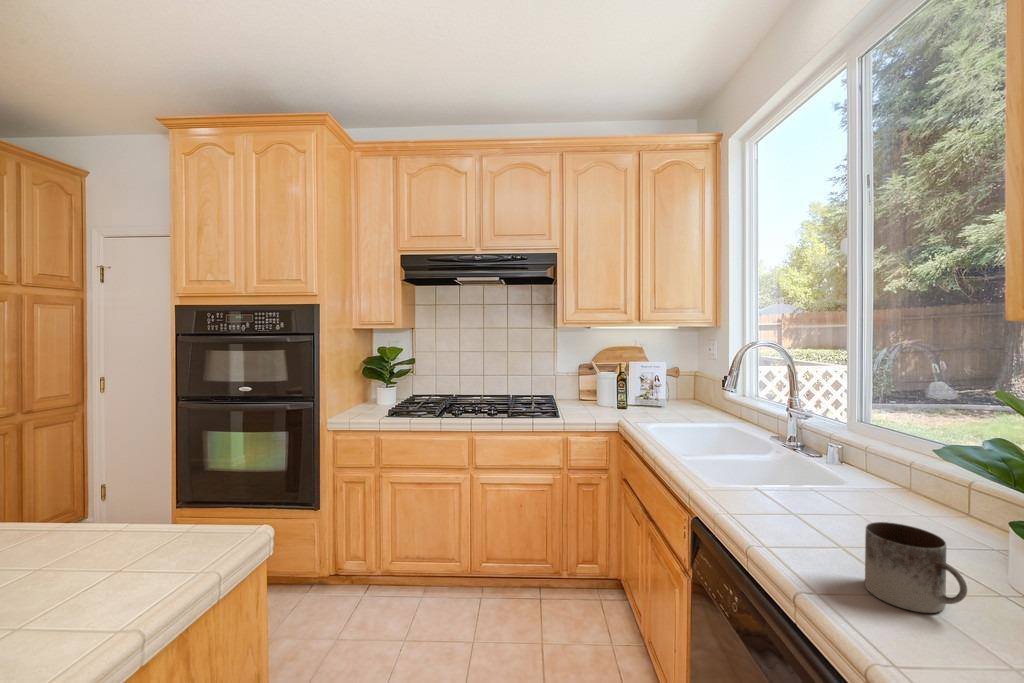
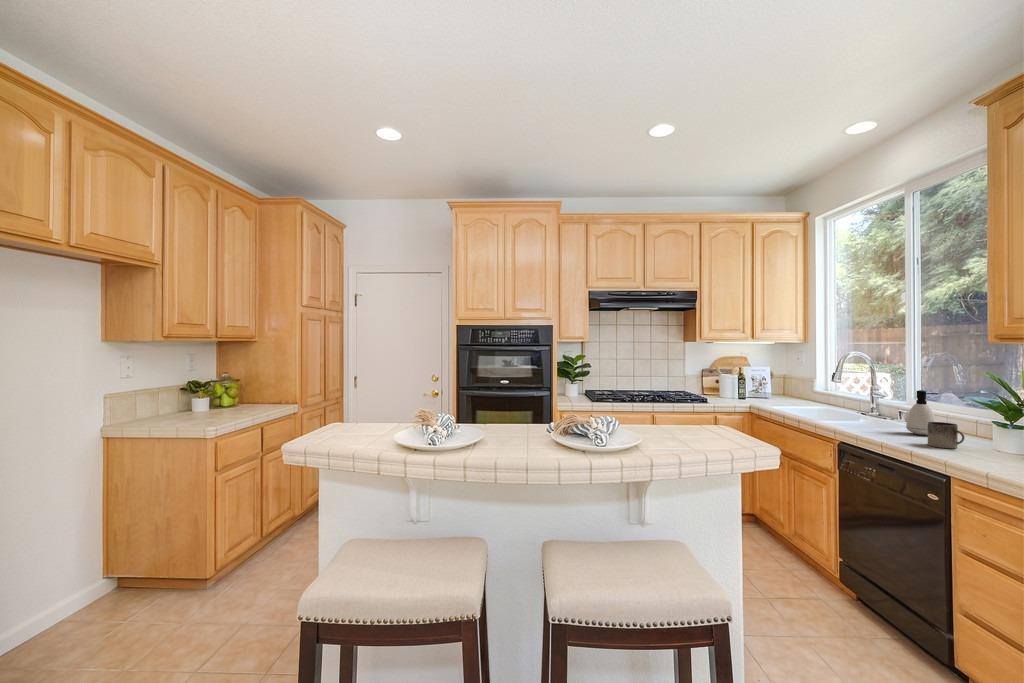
soap dispenser: none [830,425,899,527] -> present [906,390,938,435]

